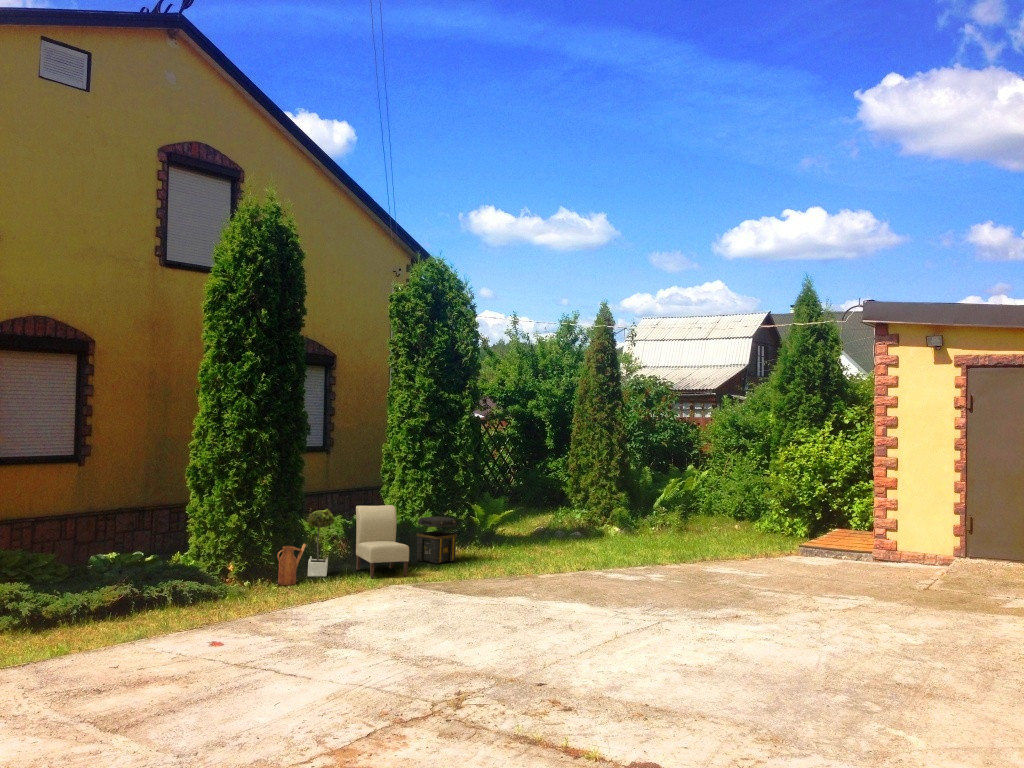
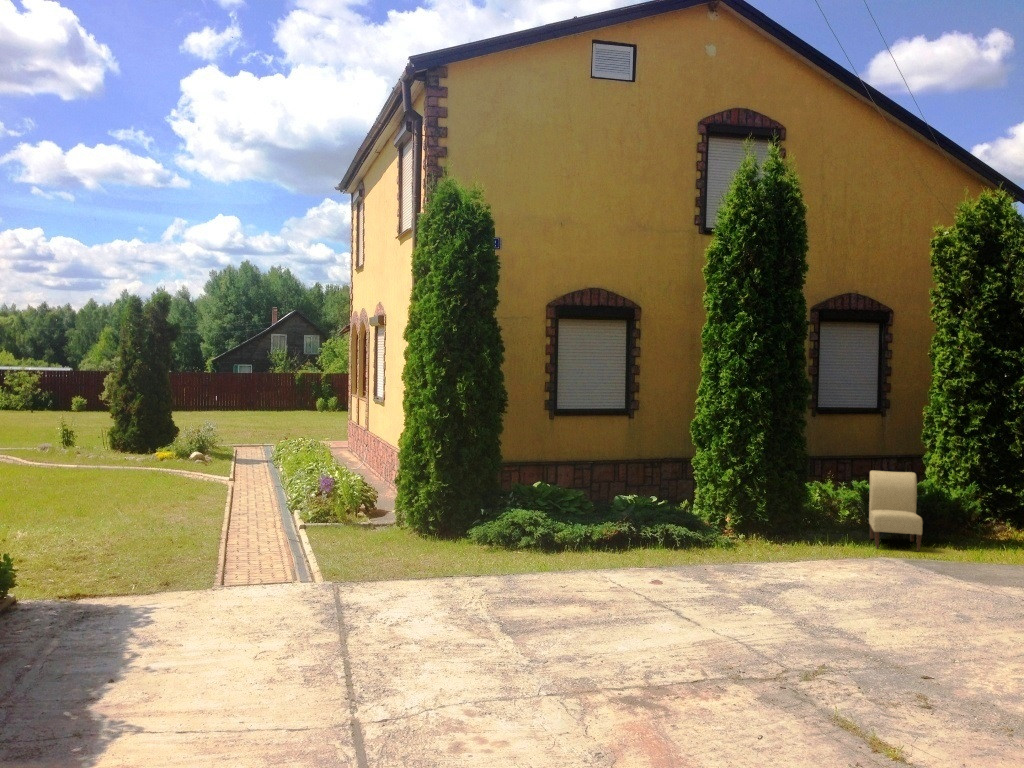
potted tree: present [307,509,335,576] -> none [809,471,839,541]
toolbox: present [417,516,457,564] -> none [953,490,1005,544]
watering can: present [277,544,306,585] -> none [769,504,804,544]

